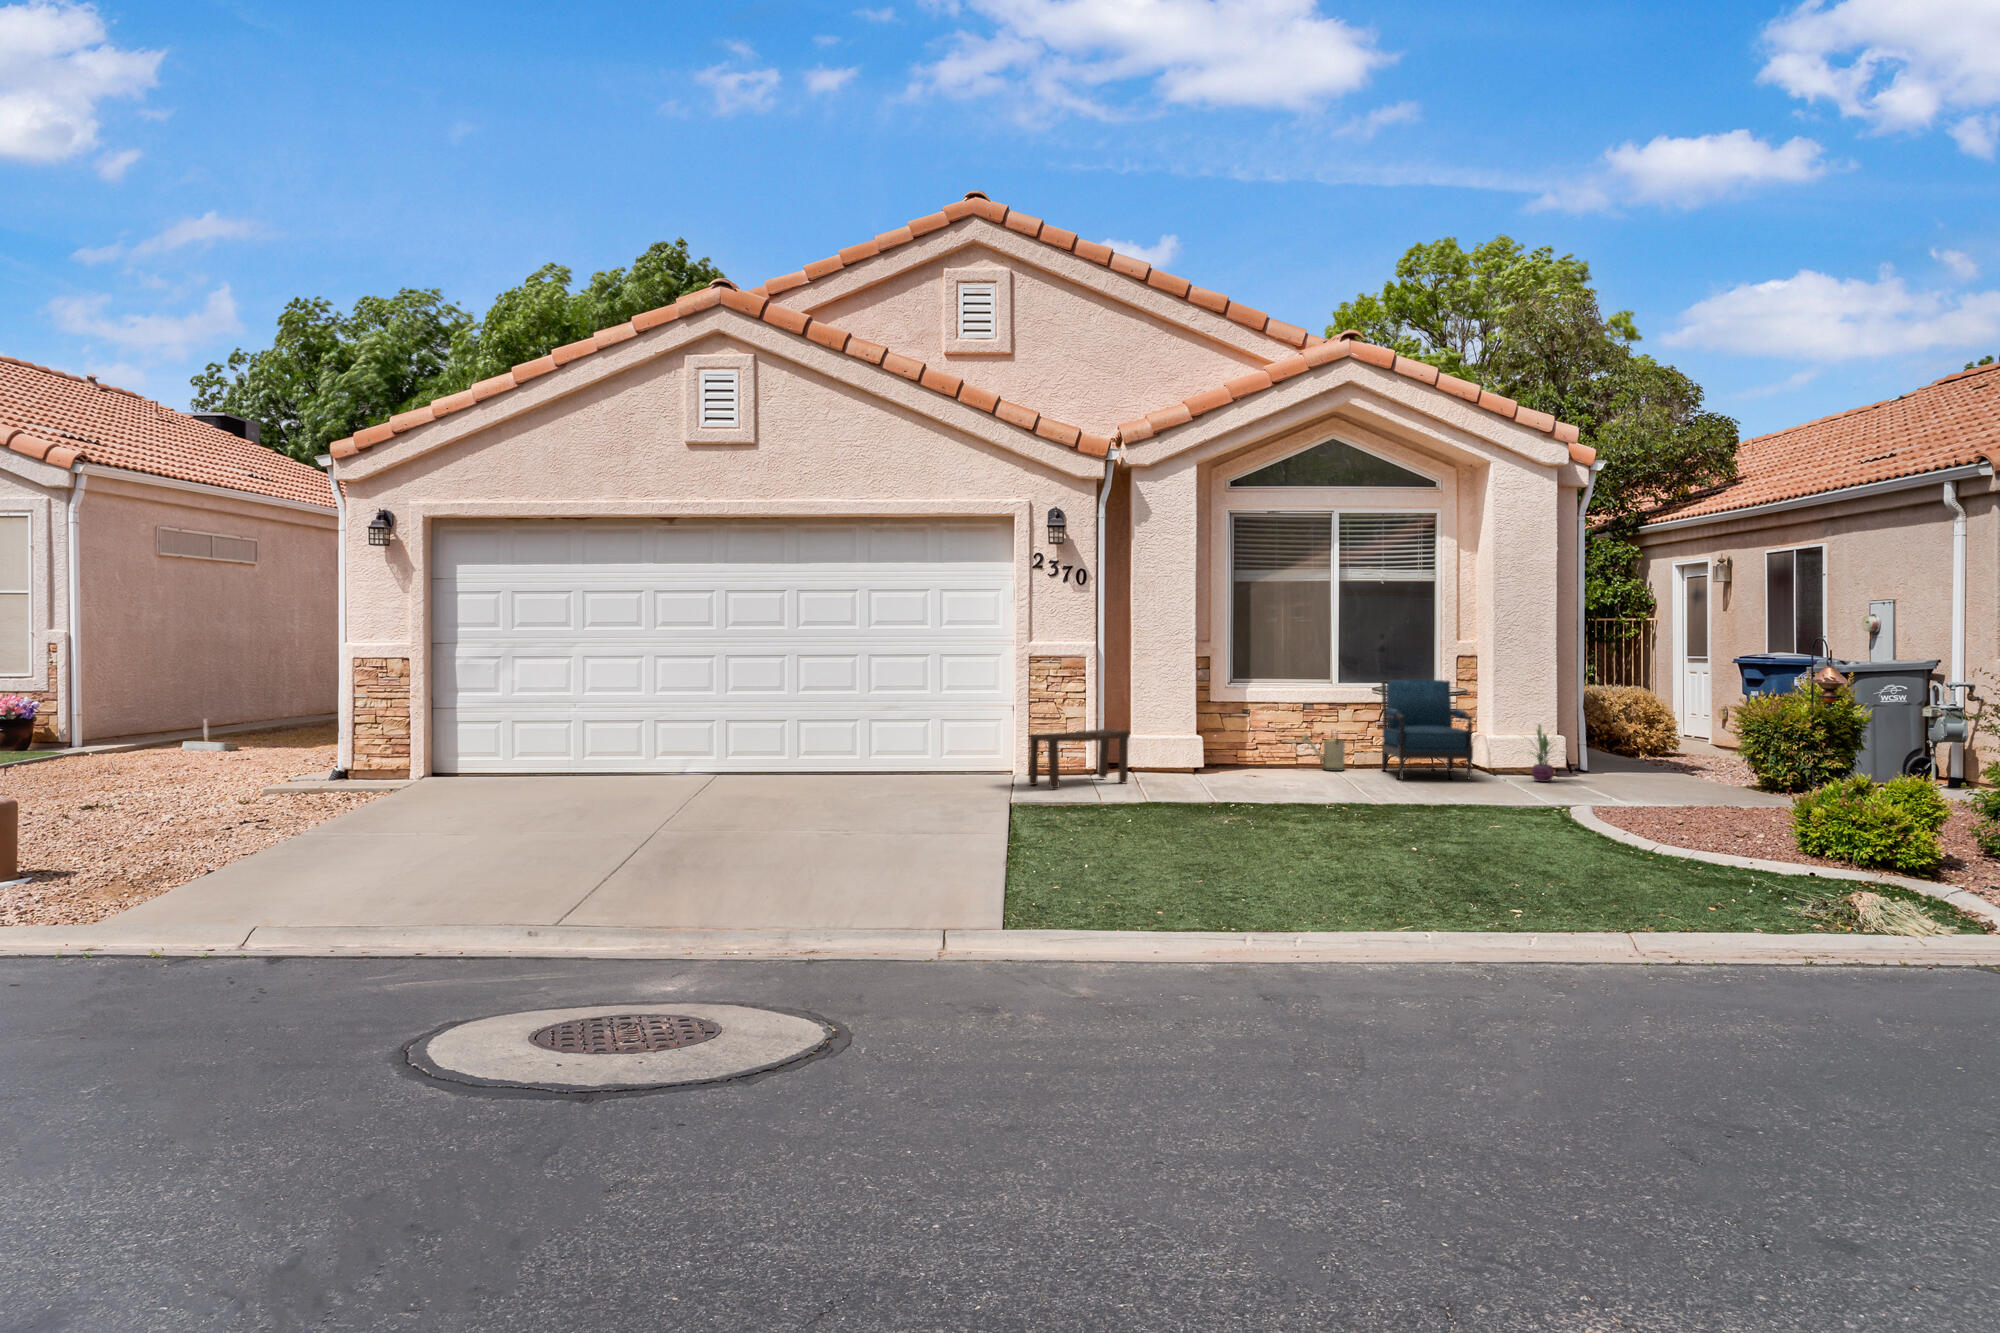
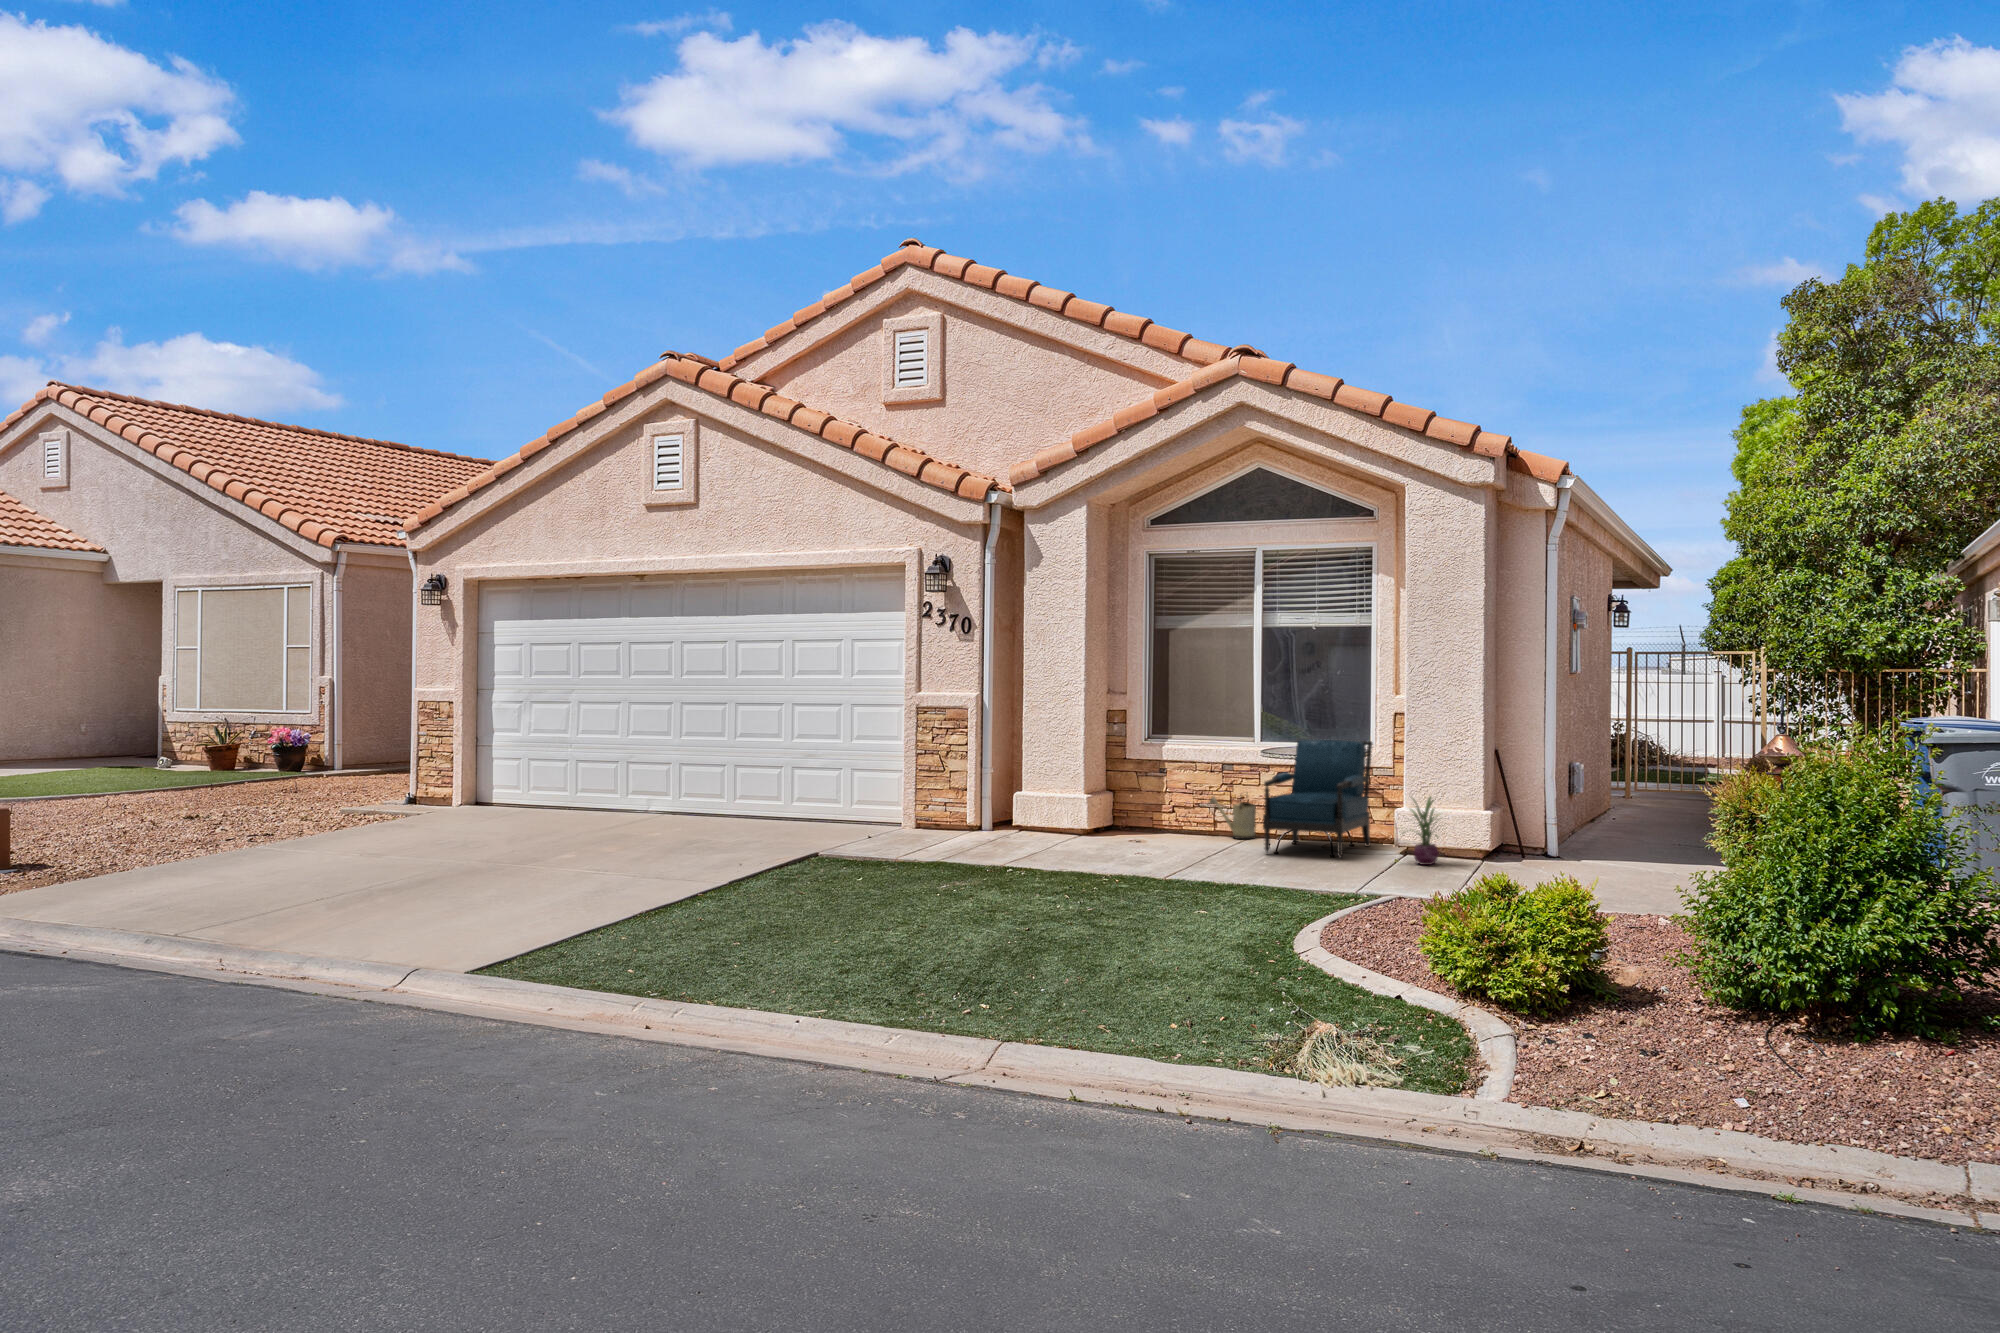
bench: present [1029,729,1130,788] -> none [887,784,983,843]

